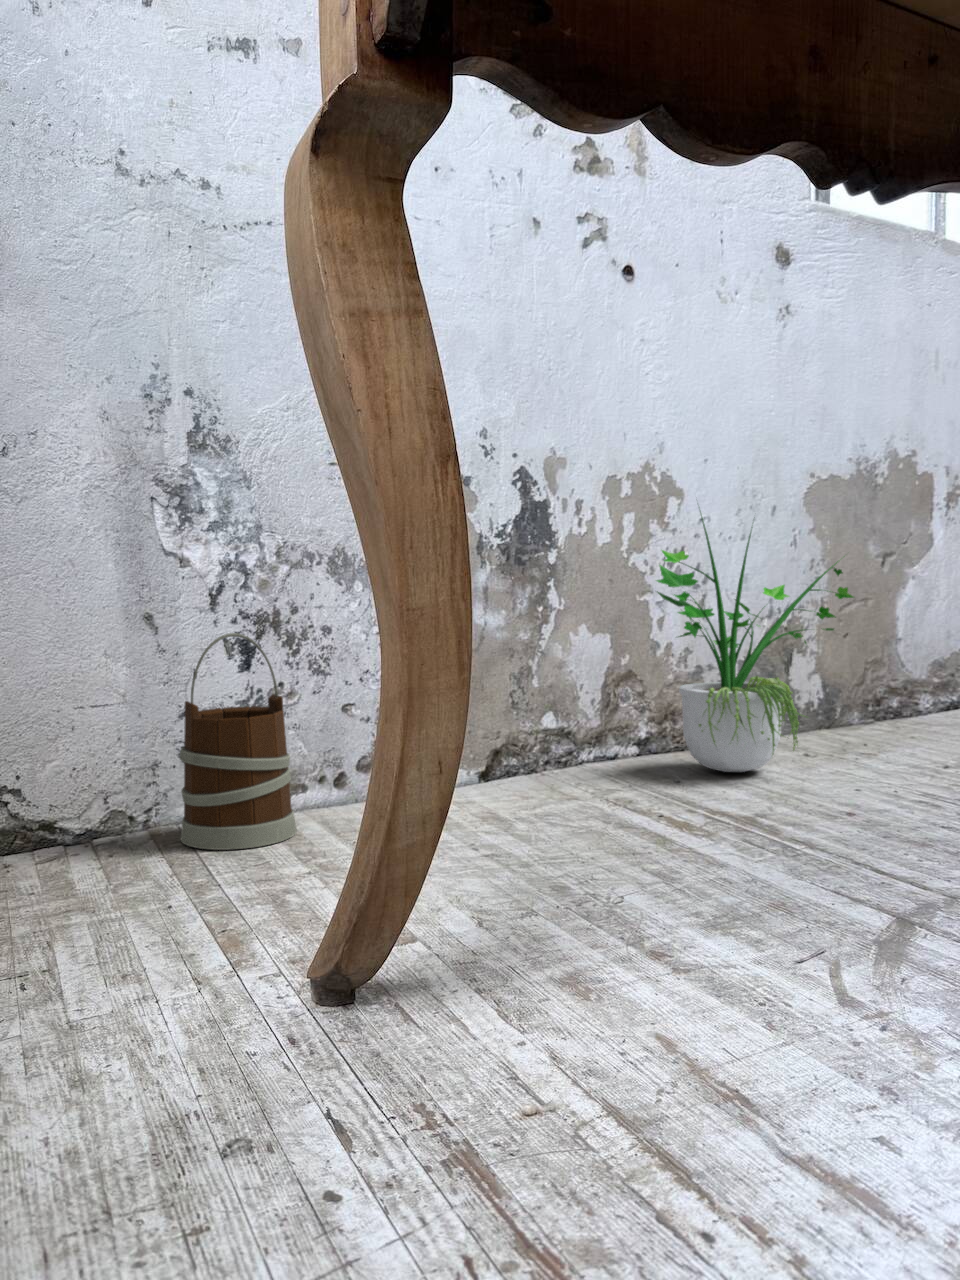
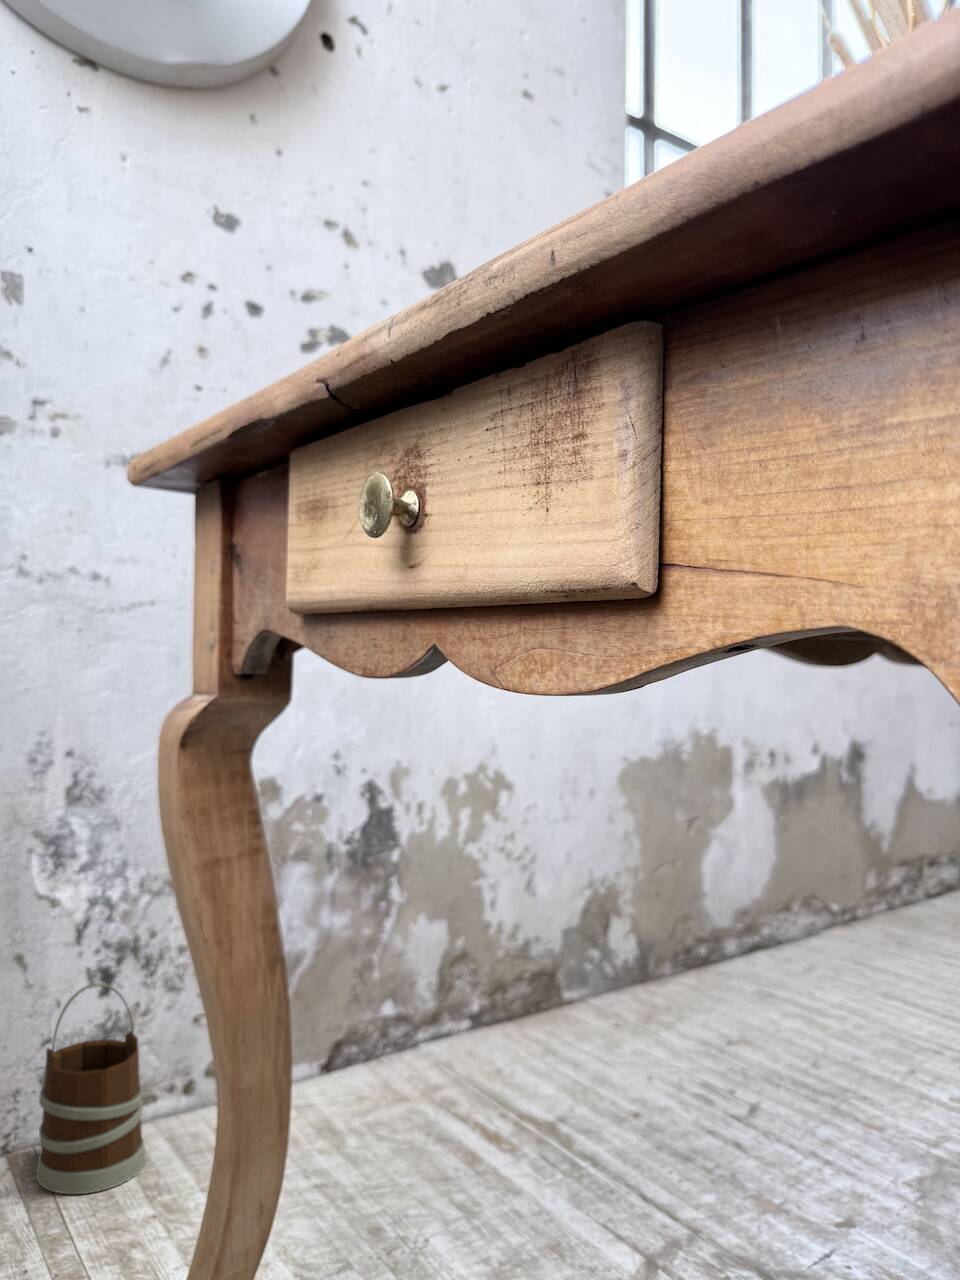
potted plant: present [656,512,853,772] -> none [481,805,661,1060]

